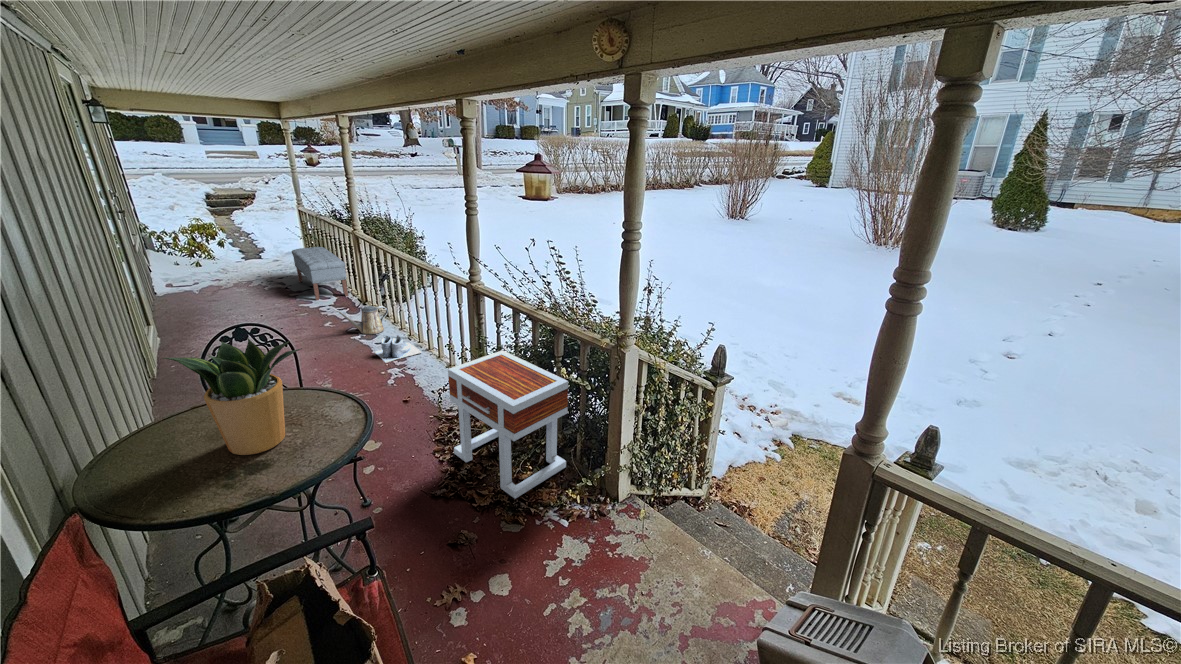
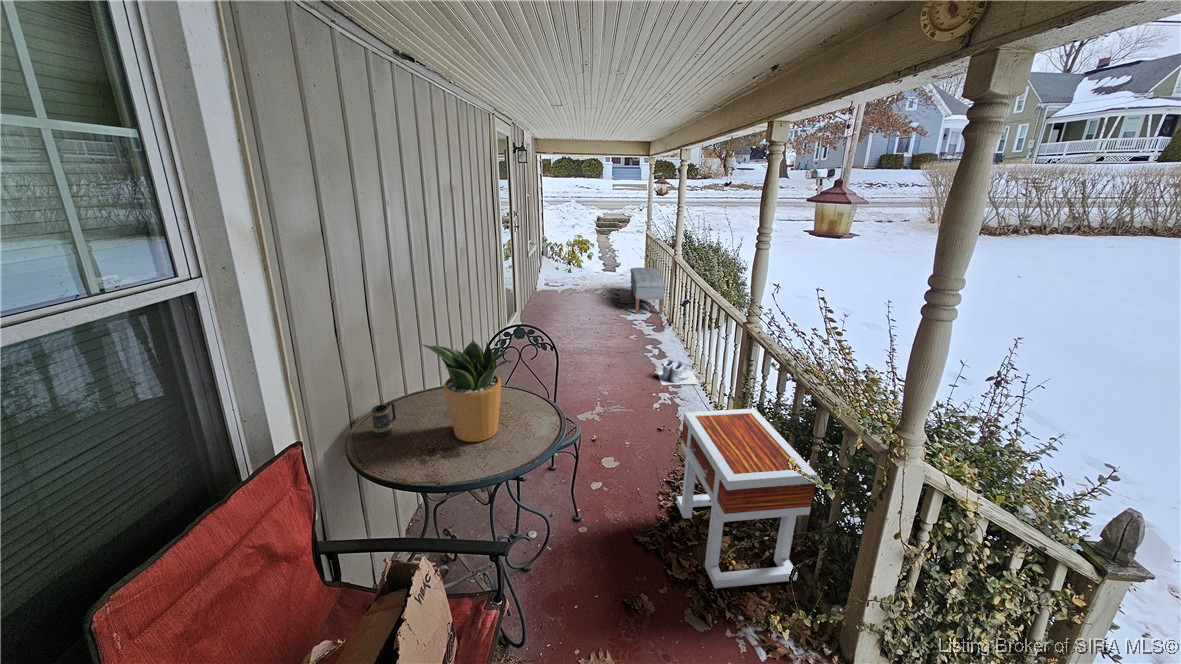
watering can: present [334,306,388,334] -> none [637,325,683,355]
mug: none [93,444,133,493] -> present [372,402,396,437]

